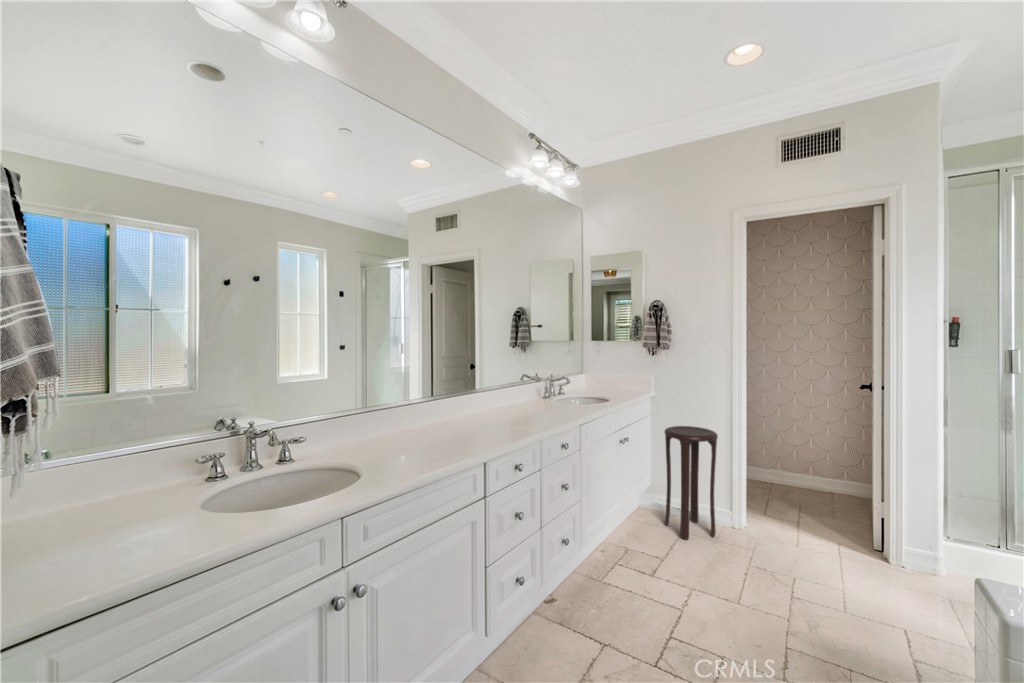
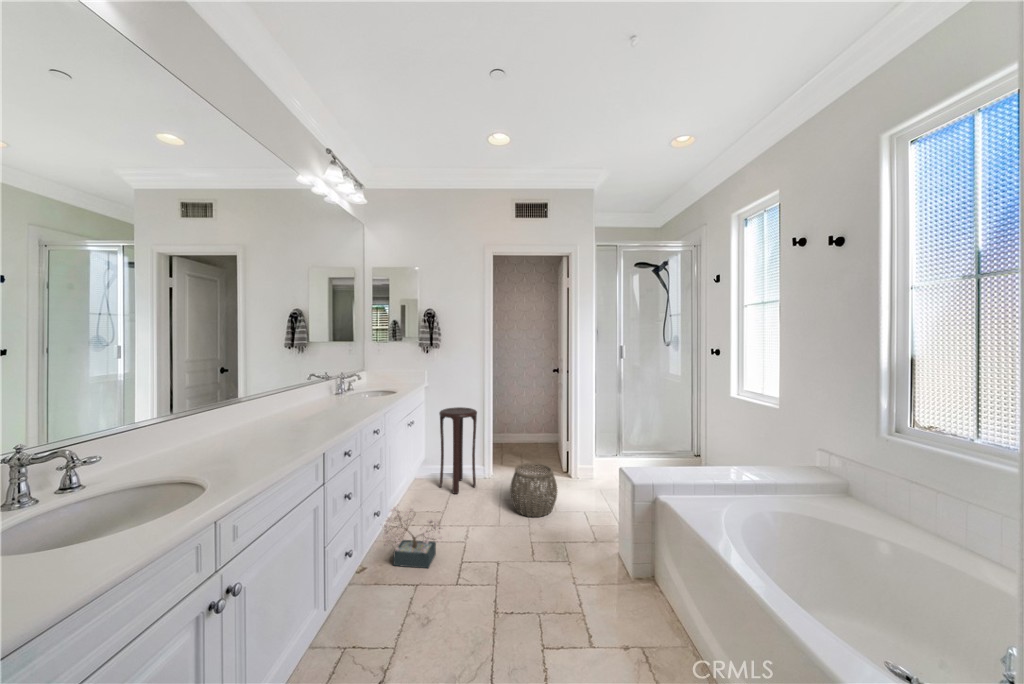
woven basket: none [762,522,851,614] -> present [510,463,557,517]
decorative plant: none [570,535,649,629] -> present [383,507,442,568]

